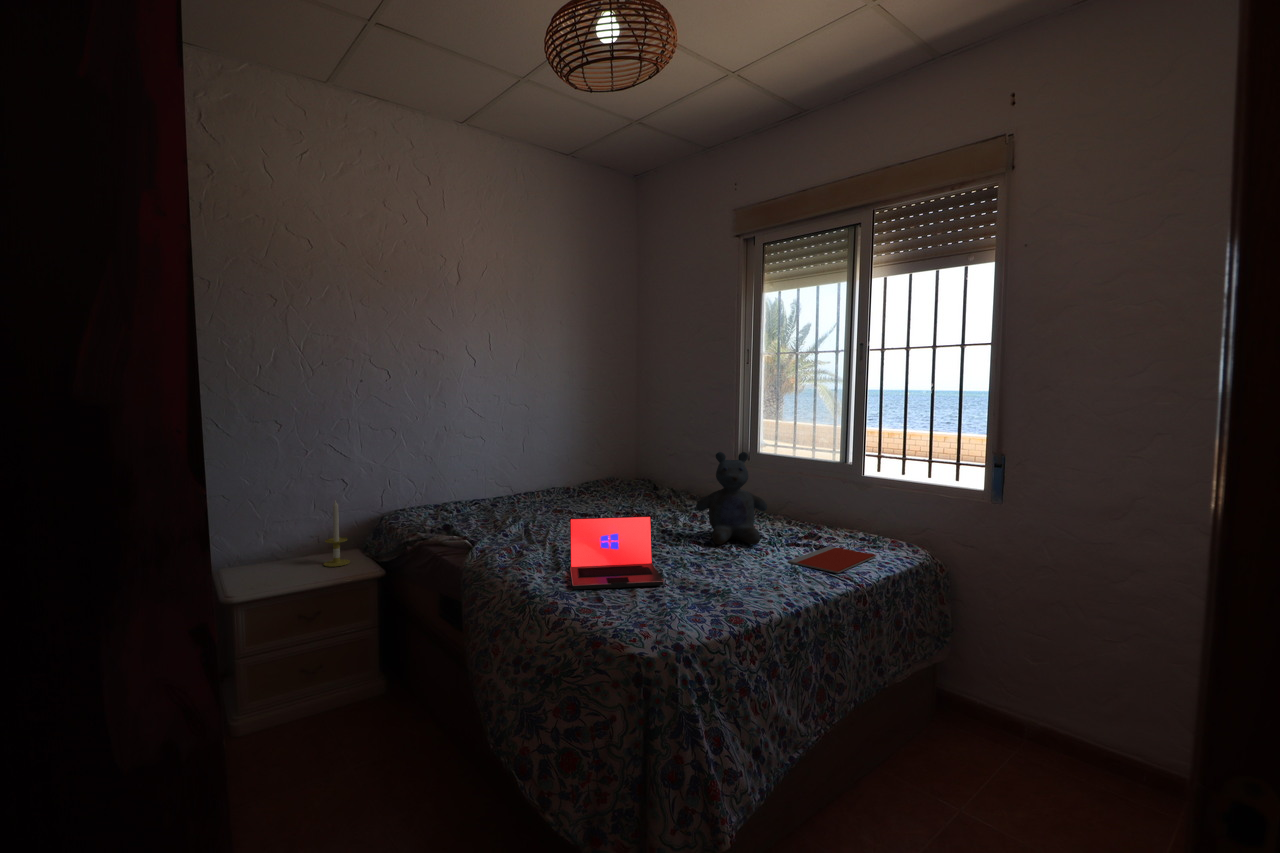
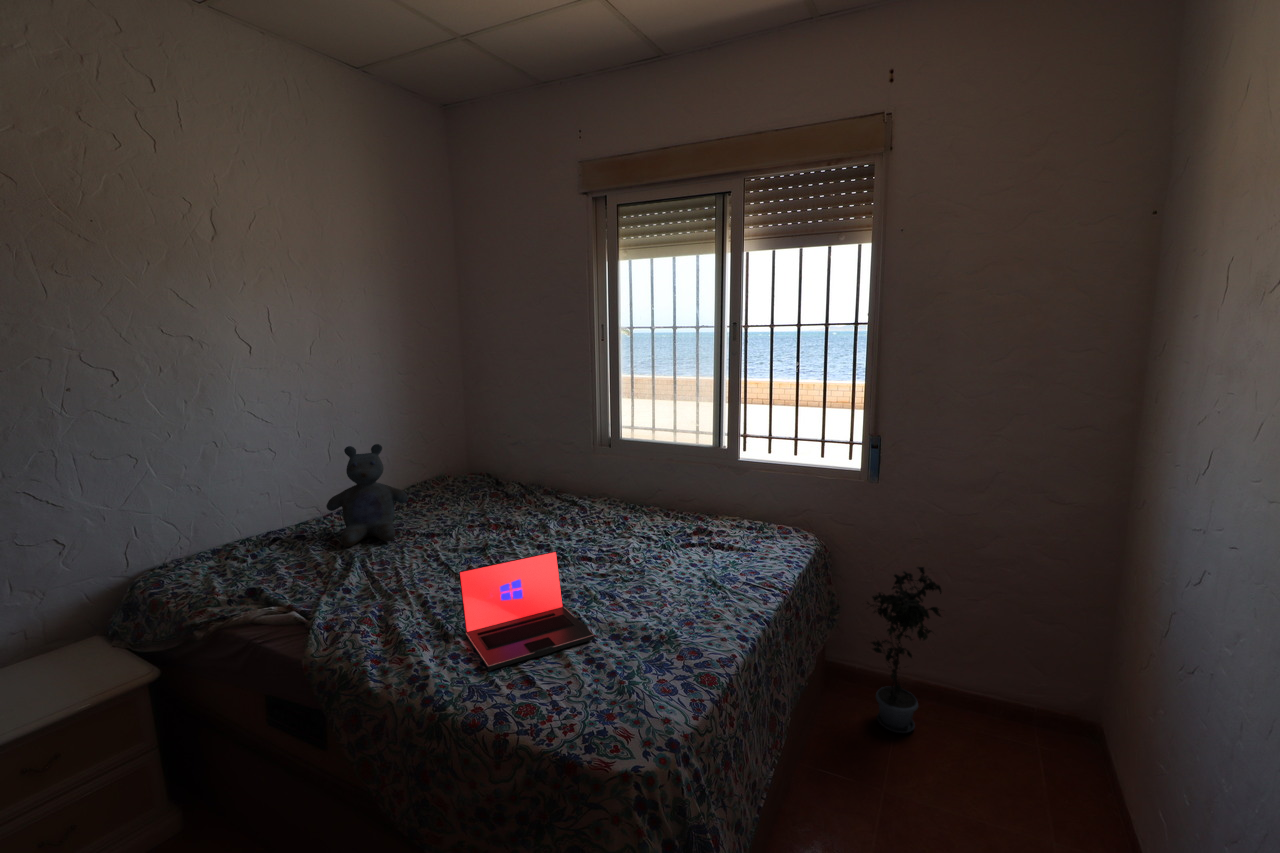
stuffed bear: present [696,452,767,545] -> present [326,444,408,547]
candle: present [323,500,350,567] -> none [38,578,89,680]
notebook: present [788,546,876,573] -> none [701,544,777,583]
potted plant: none [971,590,1063,772] -> present [867,567,942,733]

